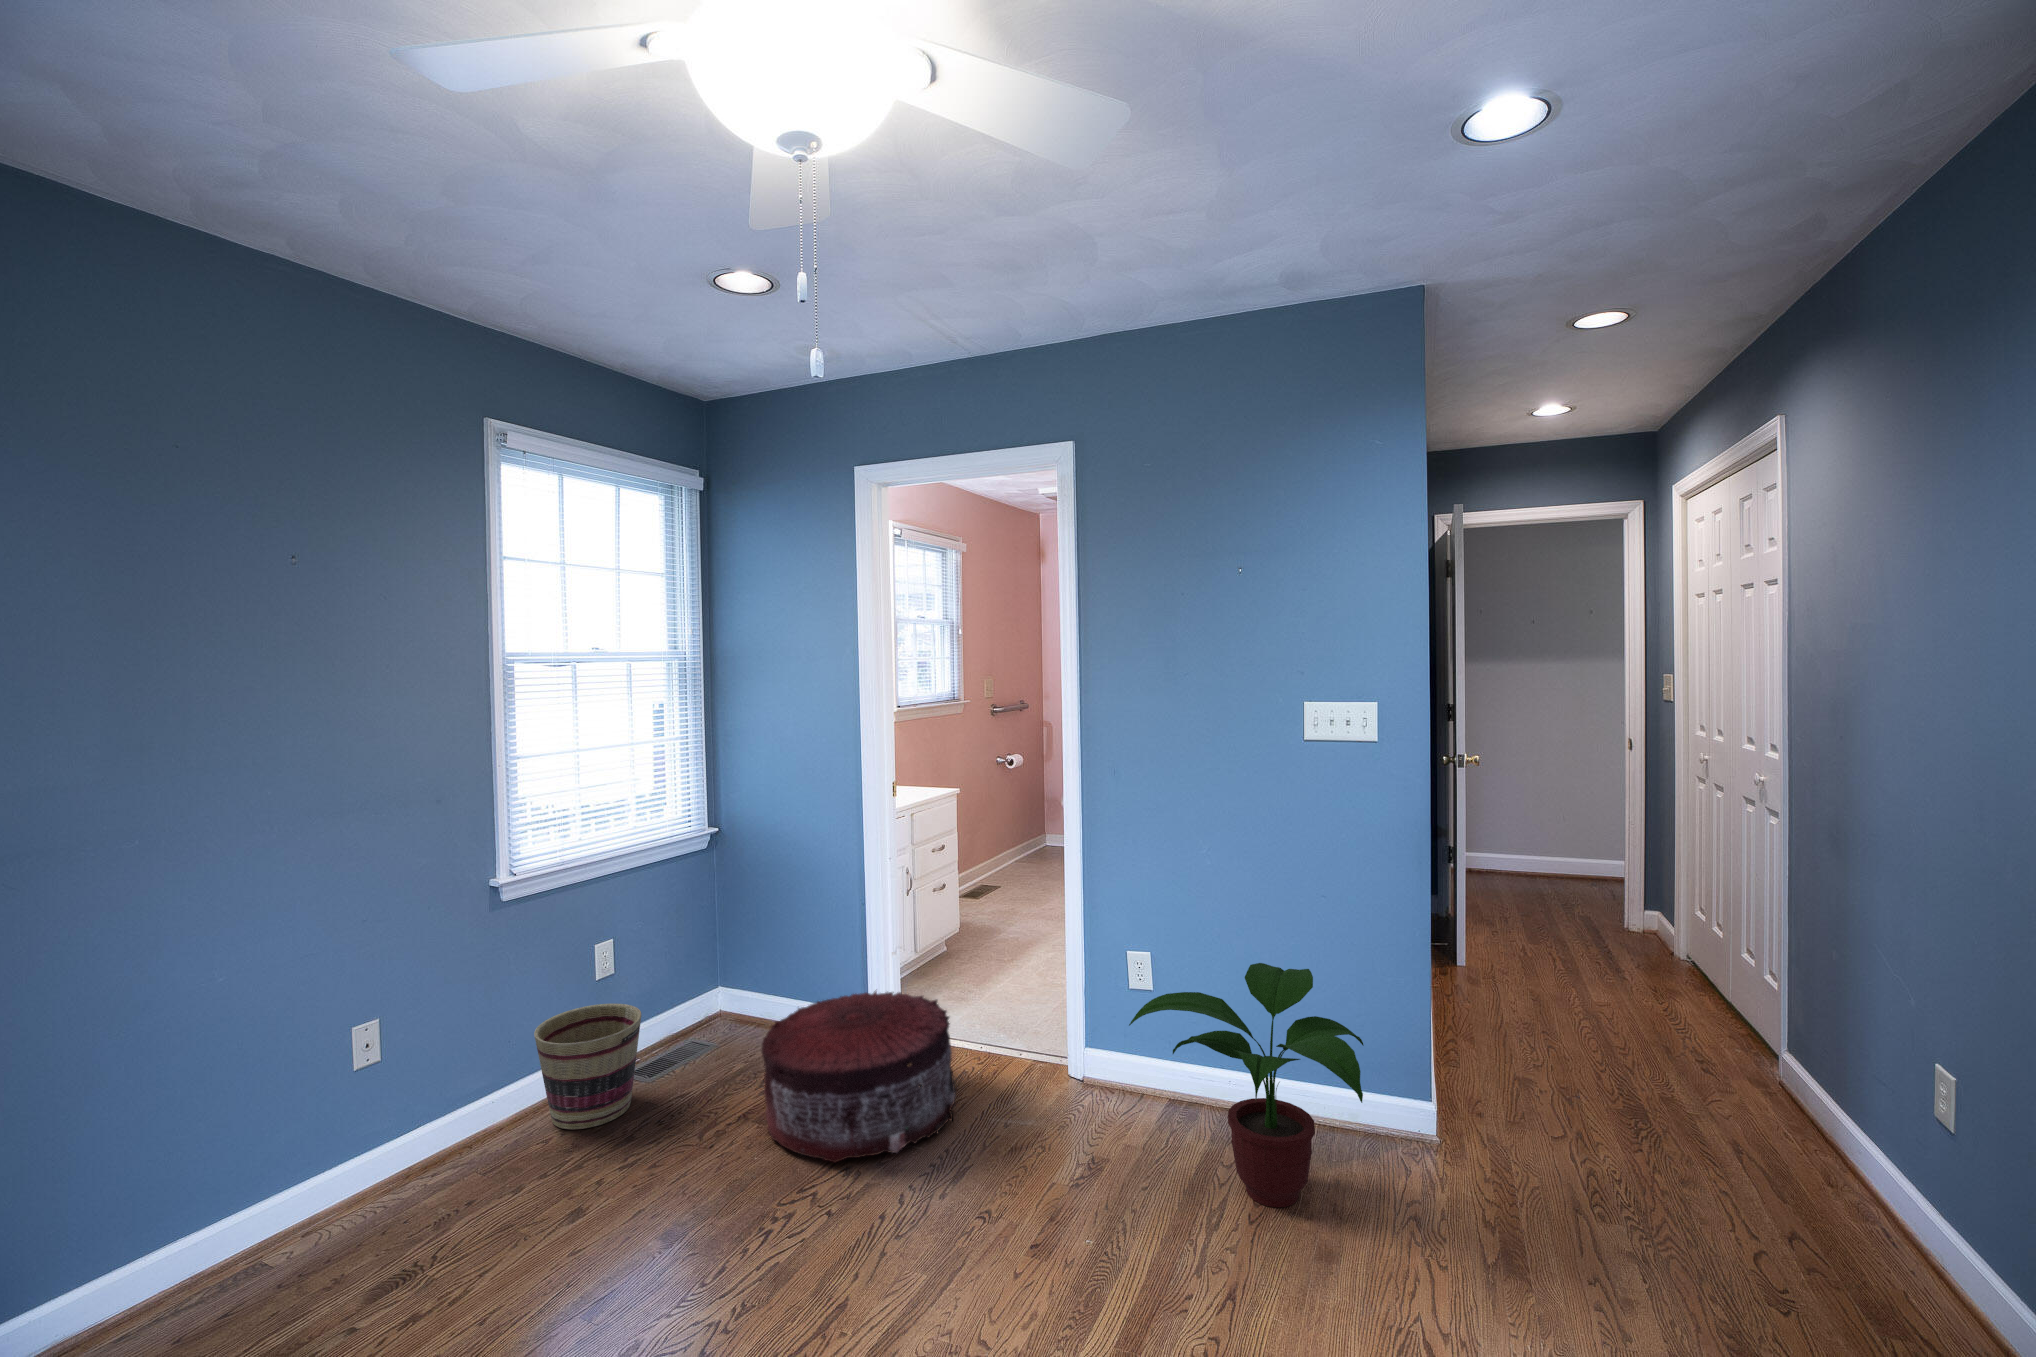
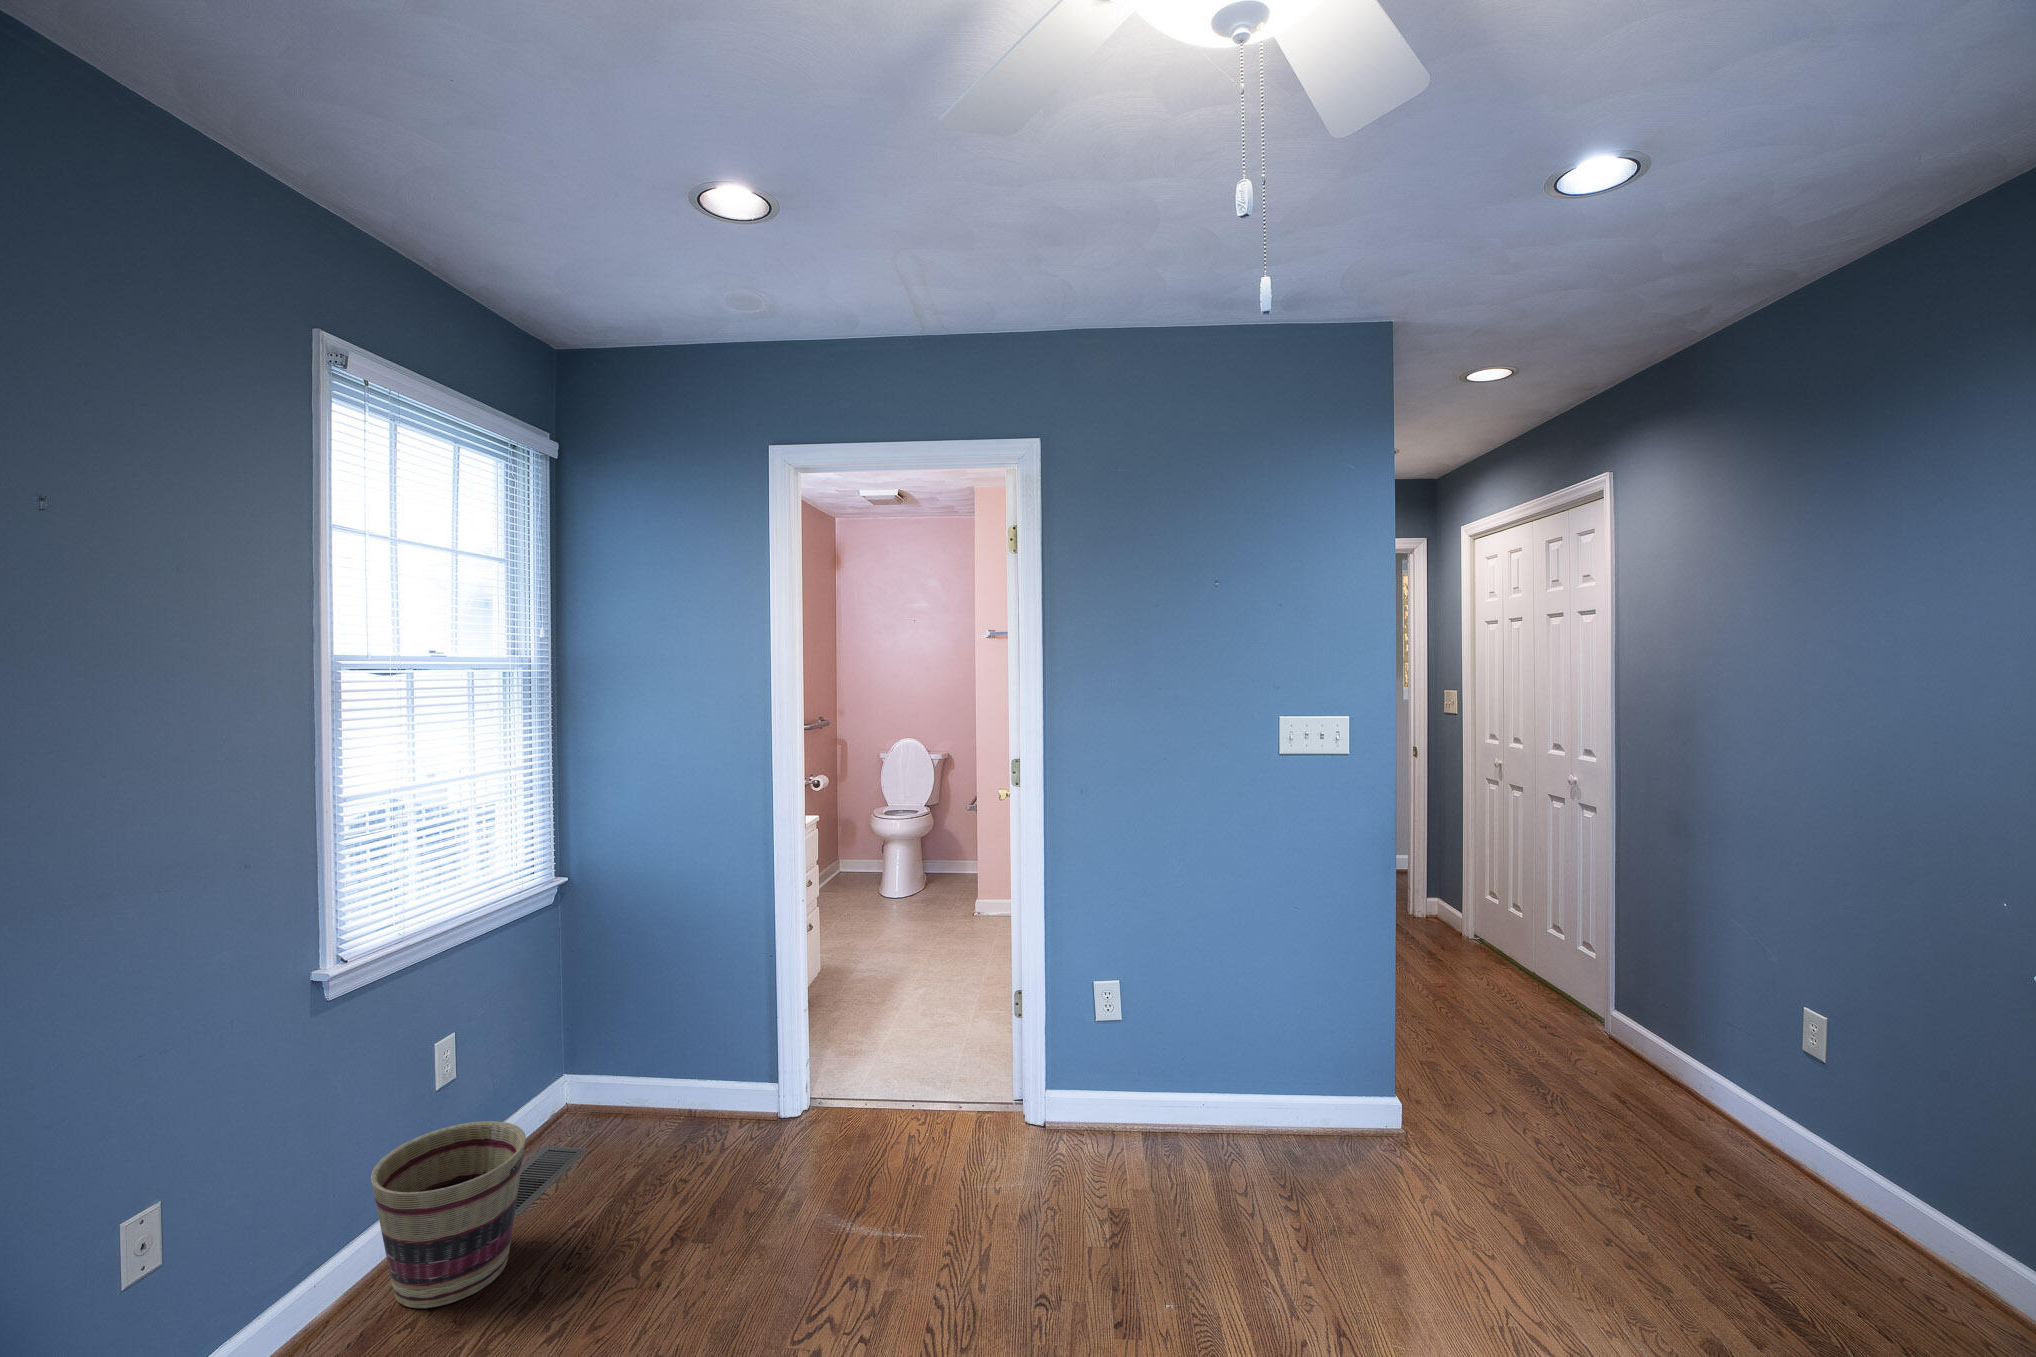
potted plant: present [1129,963,1363,1207] -> none [1164,980,1423,1227]
pouf: present [761,991,955,1163] -> none [709,1056,948,1277]

